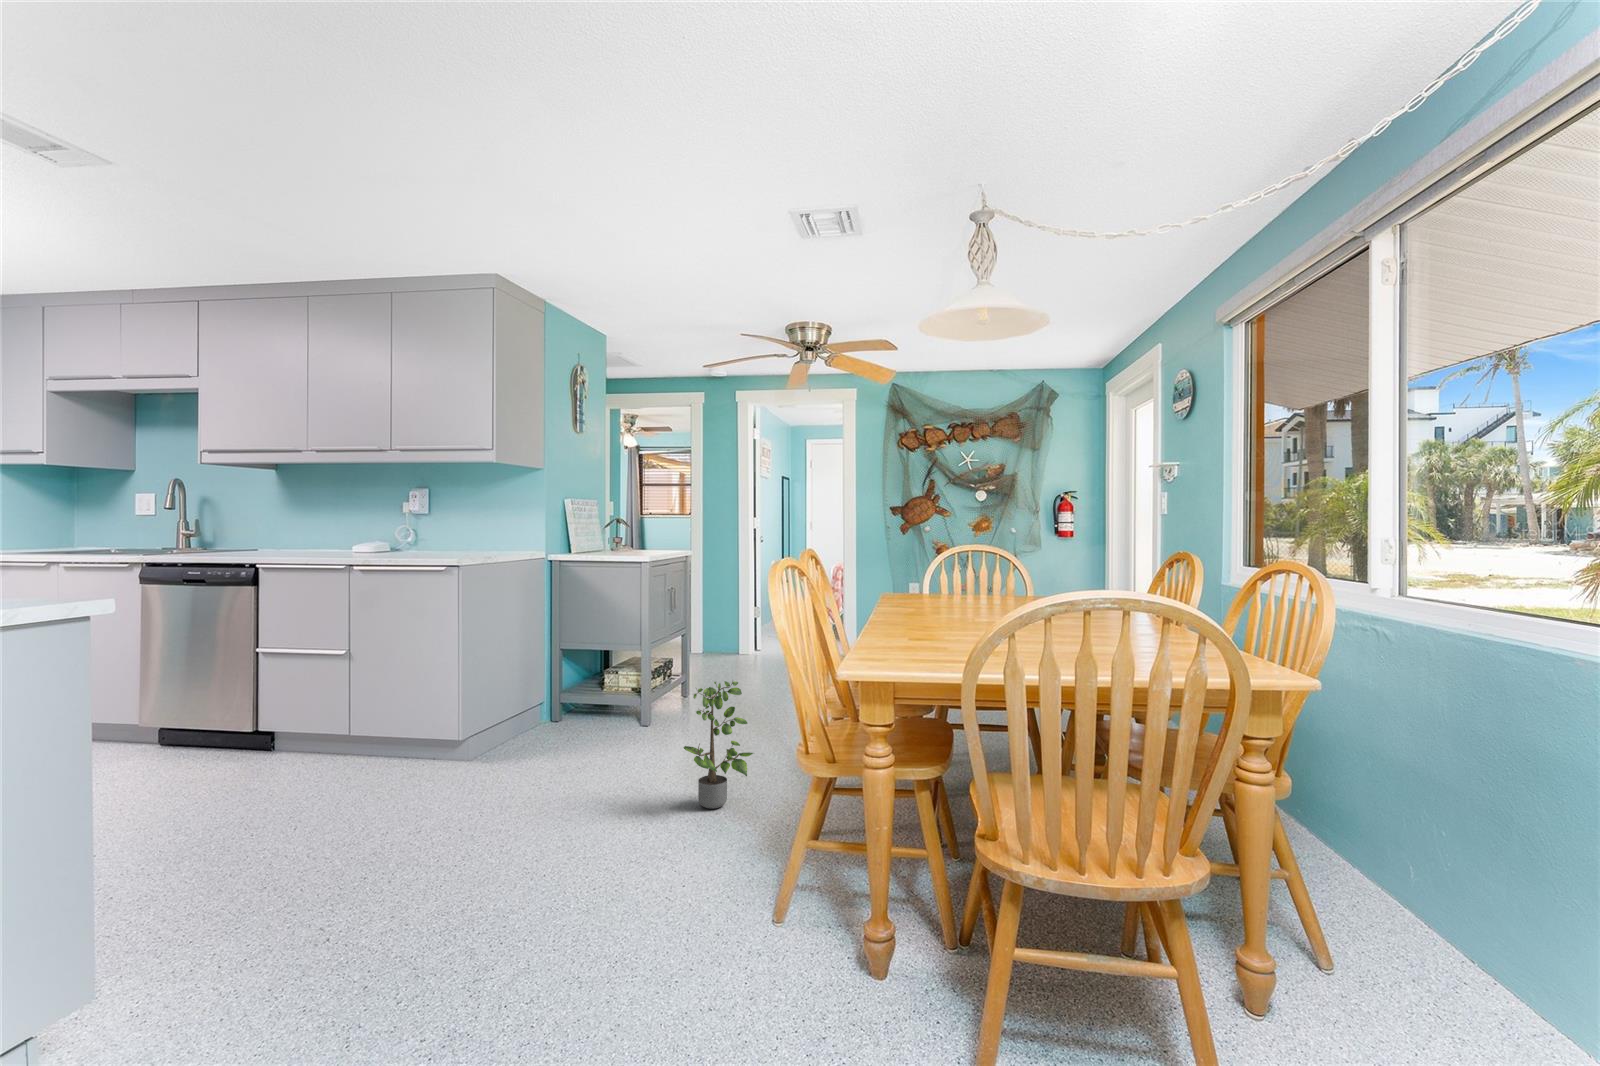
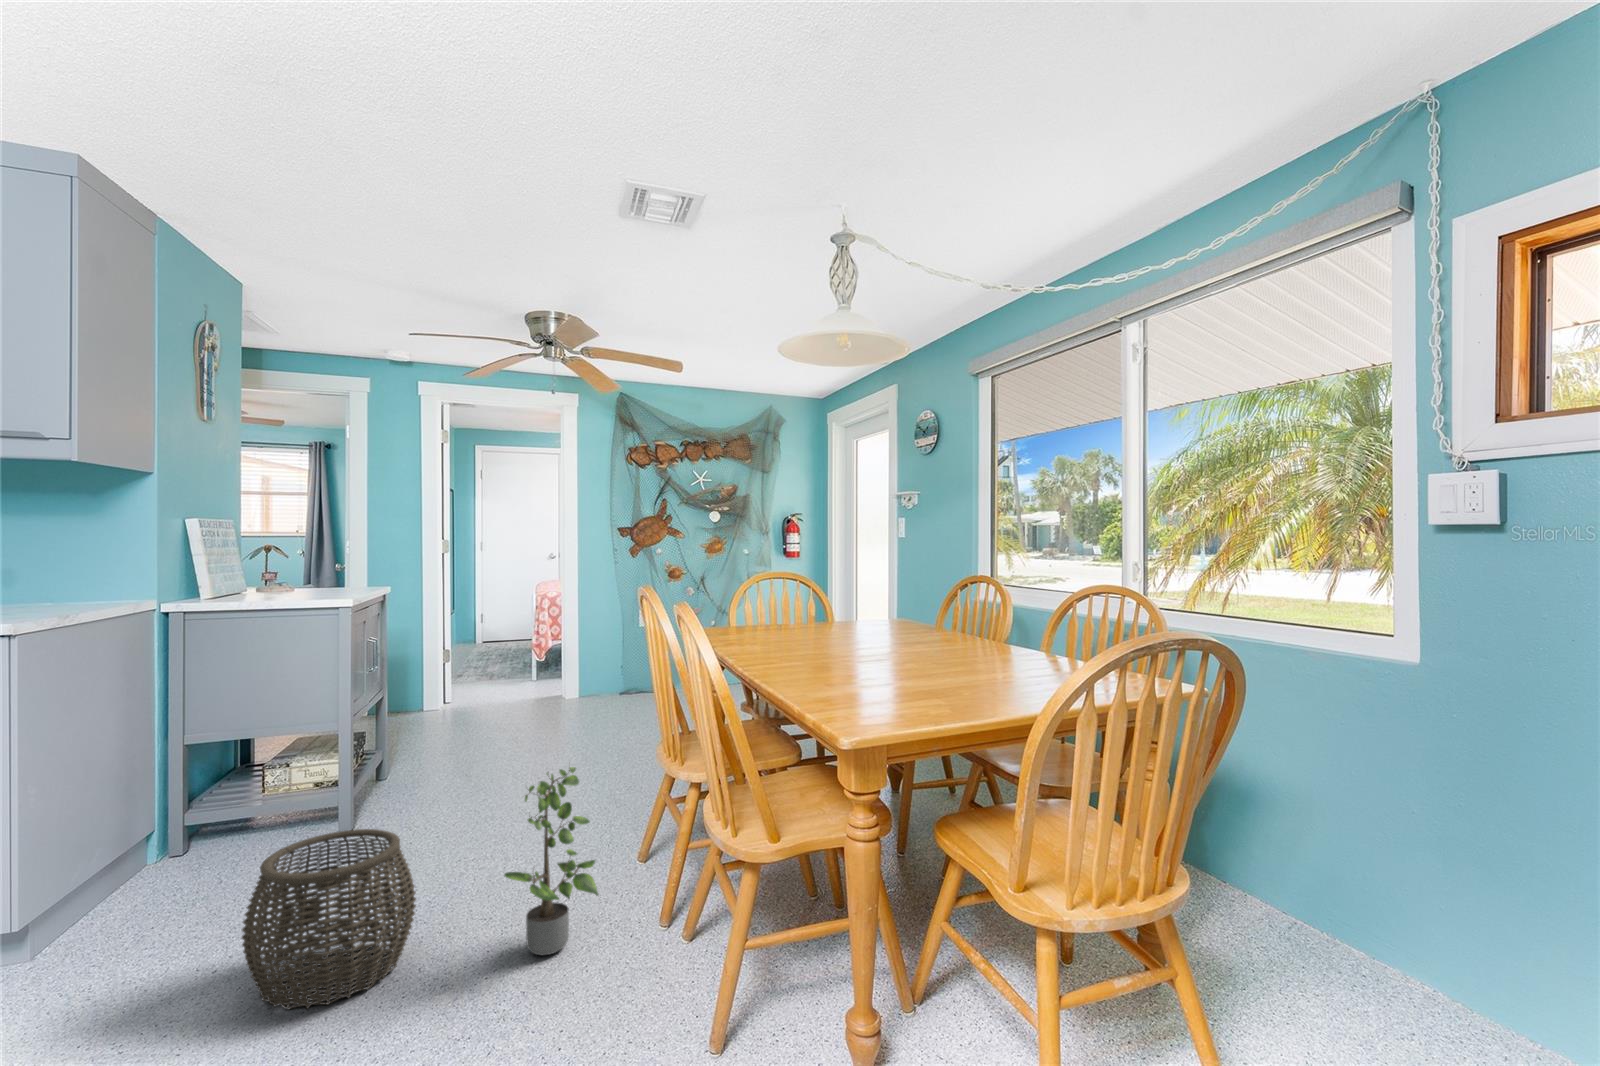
woven basket: none [543,704,641,804] -> present [242,829,416,1009]

